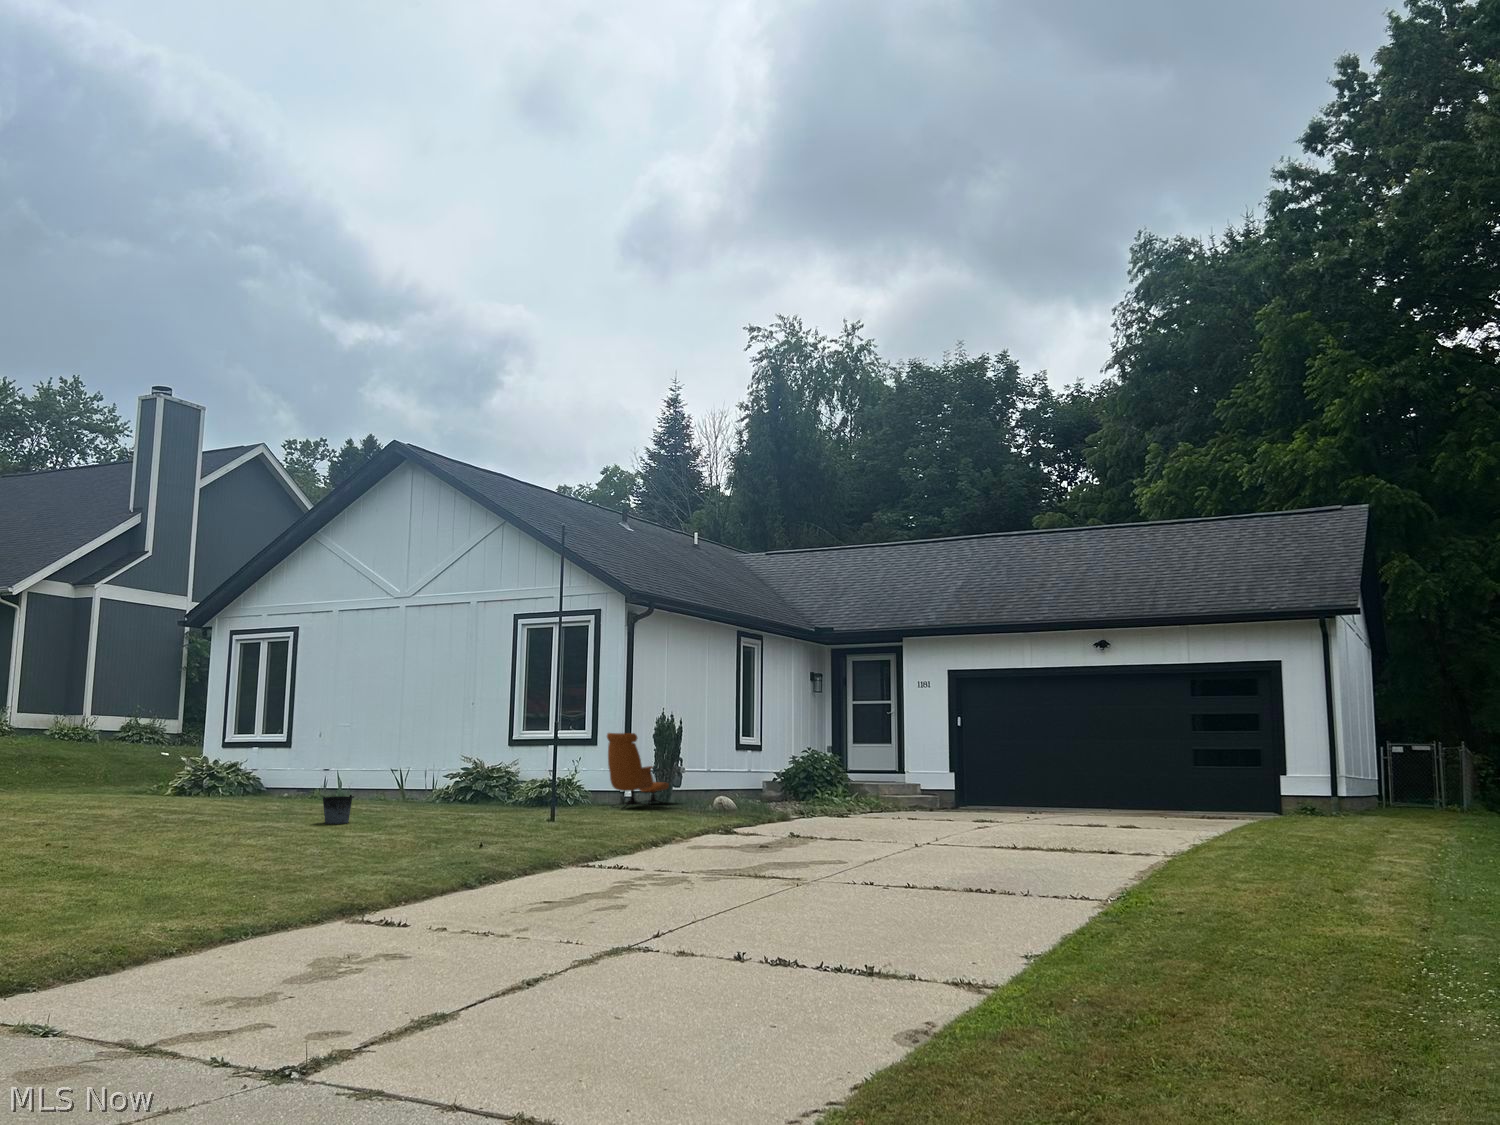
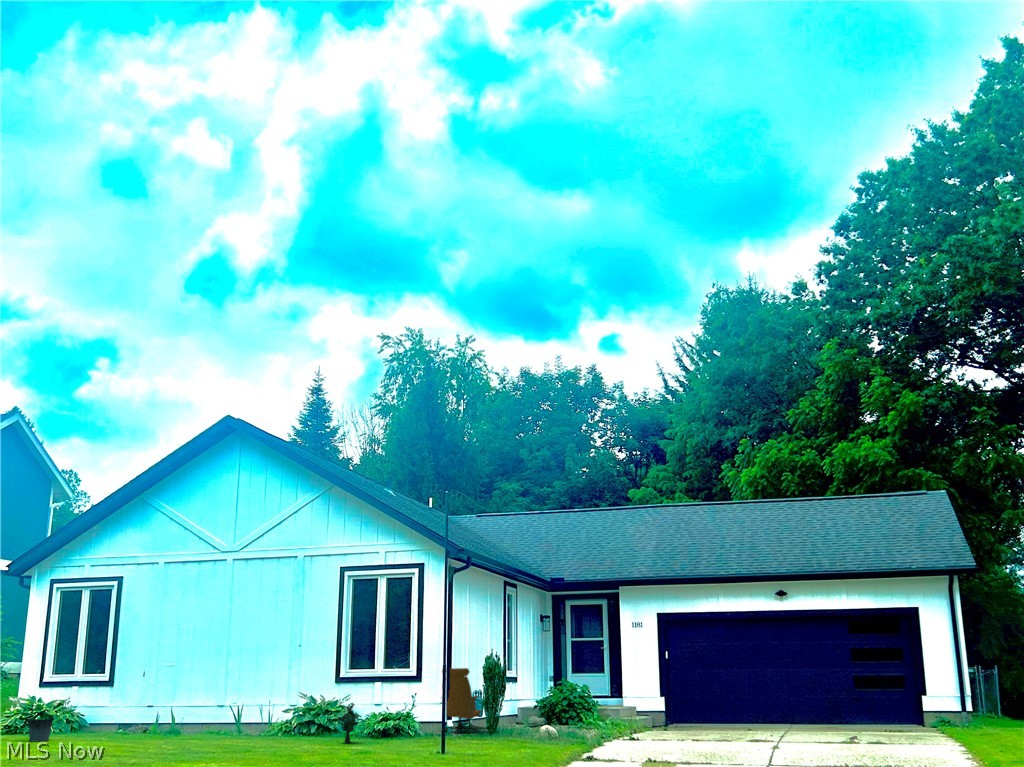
decorative plant: none [462,772,489,817] -> present [338,703,358,743]
bucket: present [323,795,354,824] -> present [29,717,54,742]

